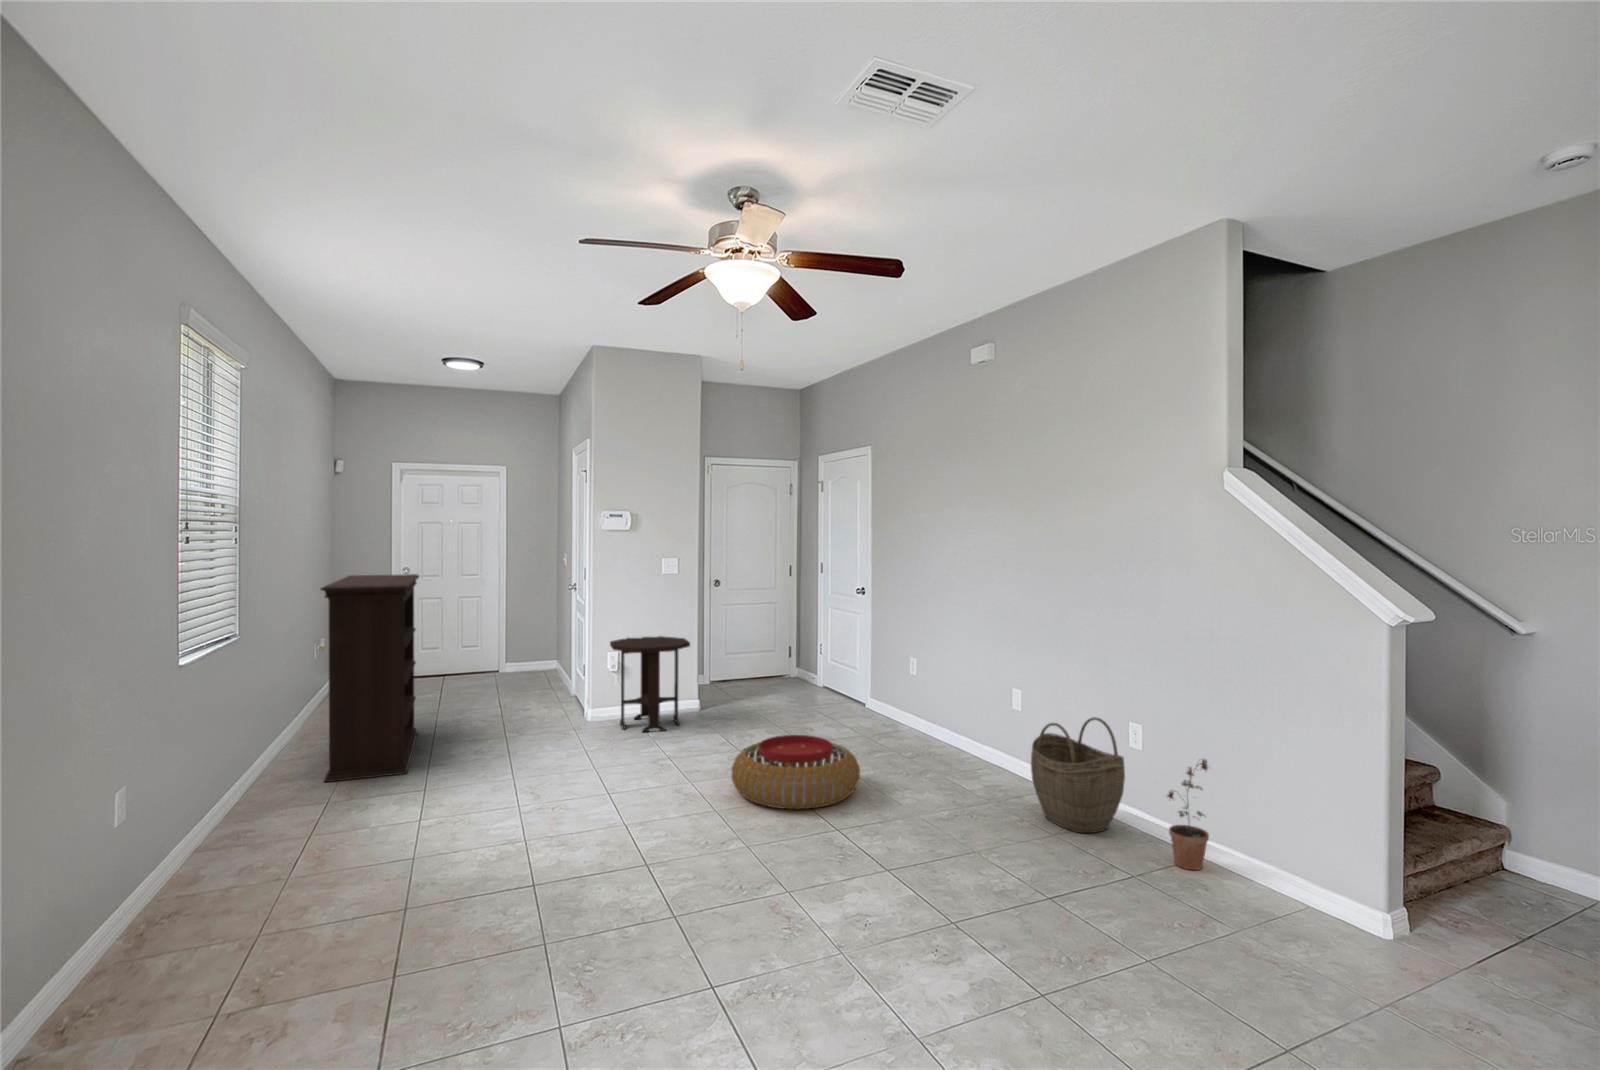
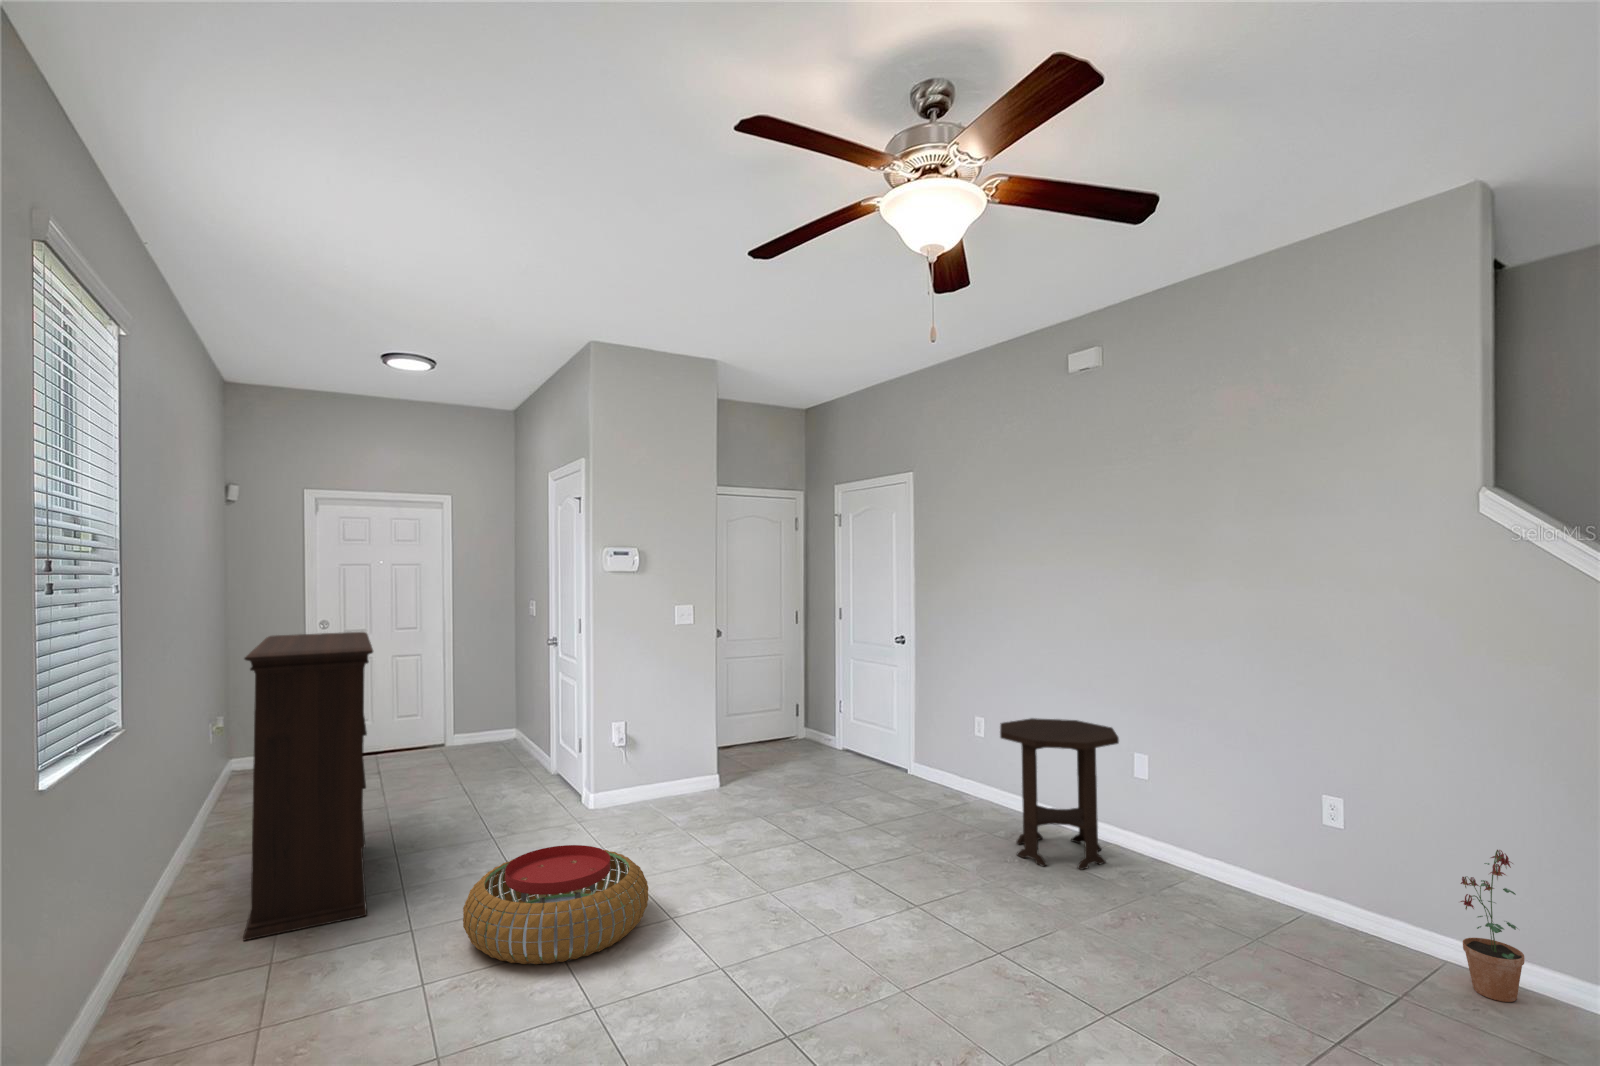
side table: present [610,636,690,732] -> present [1000,718,1119,870]
woven basket: present [1031,717,1125,833] -> none [1228,794,1364,950]
pouf: present [732,735,860,809] -> present [463,845,648,964]

